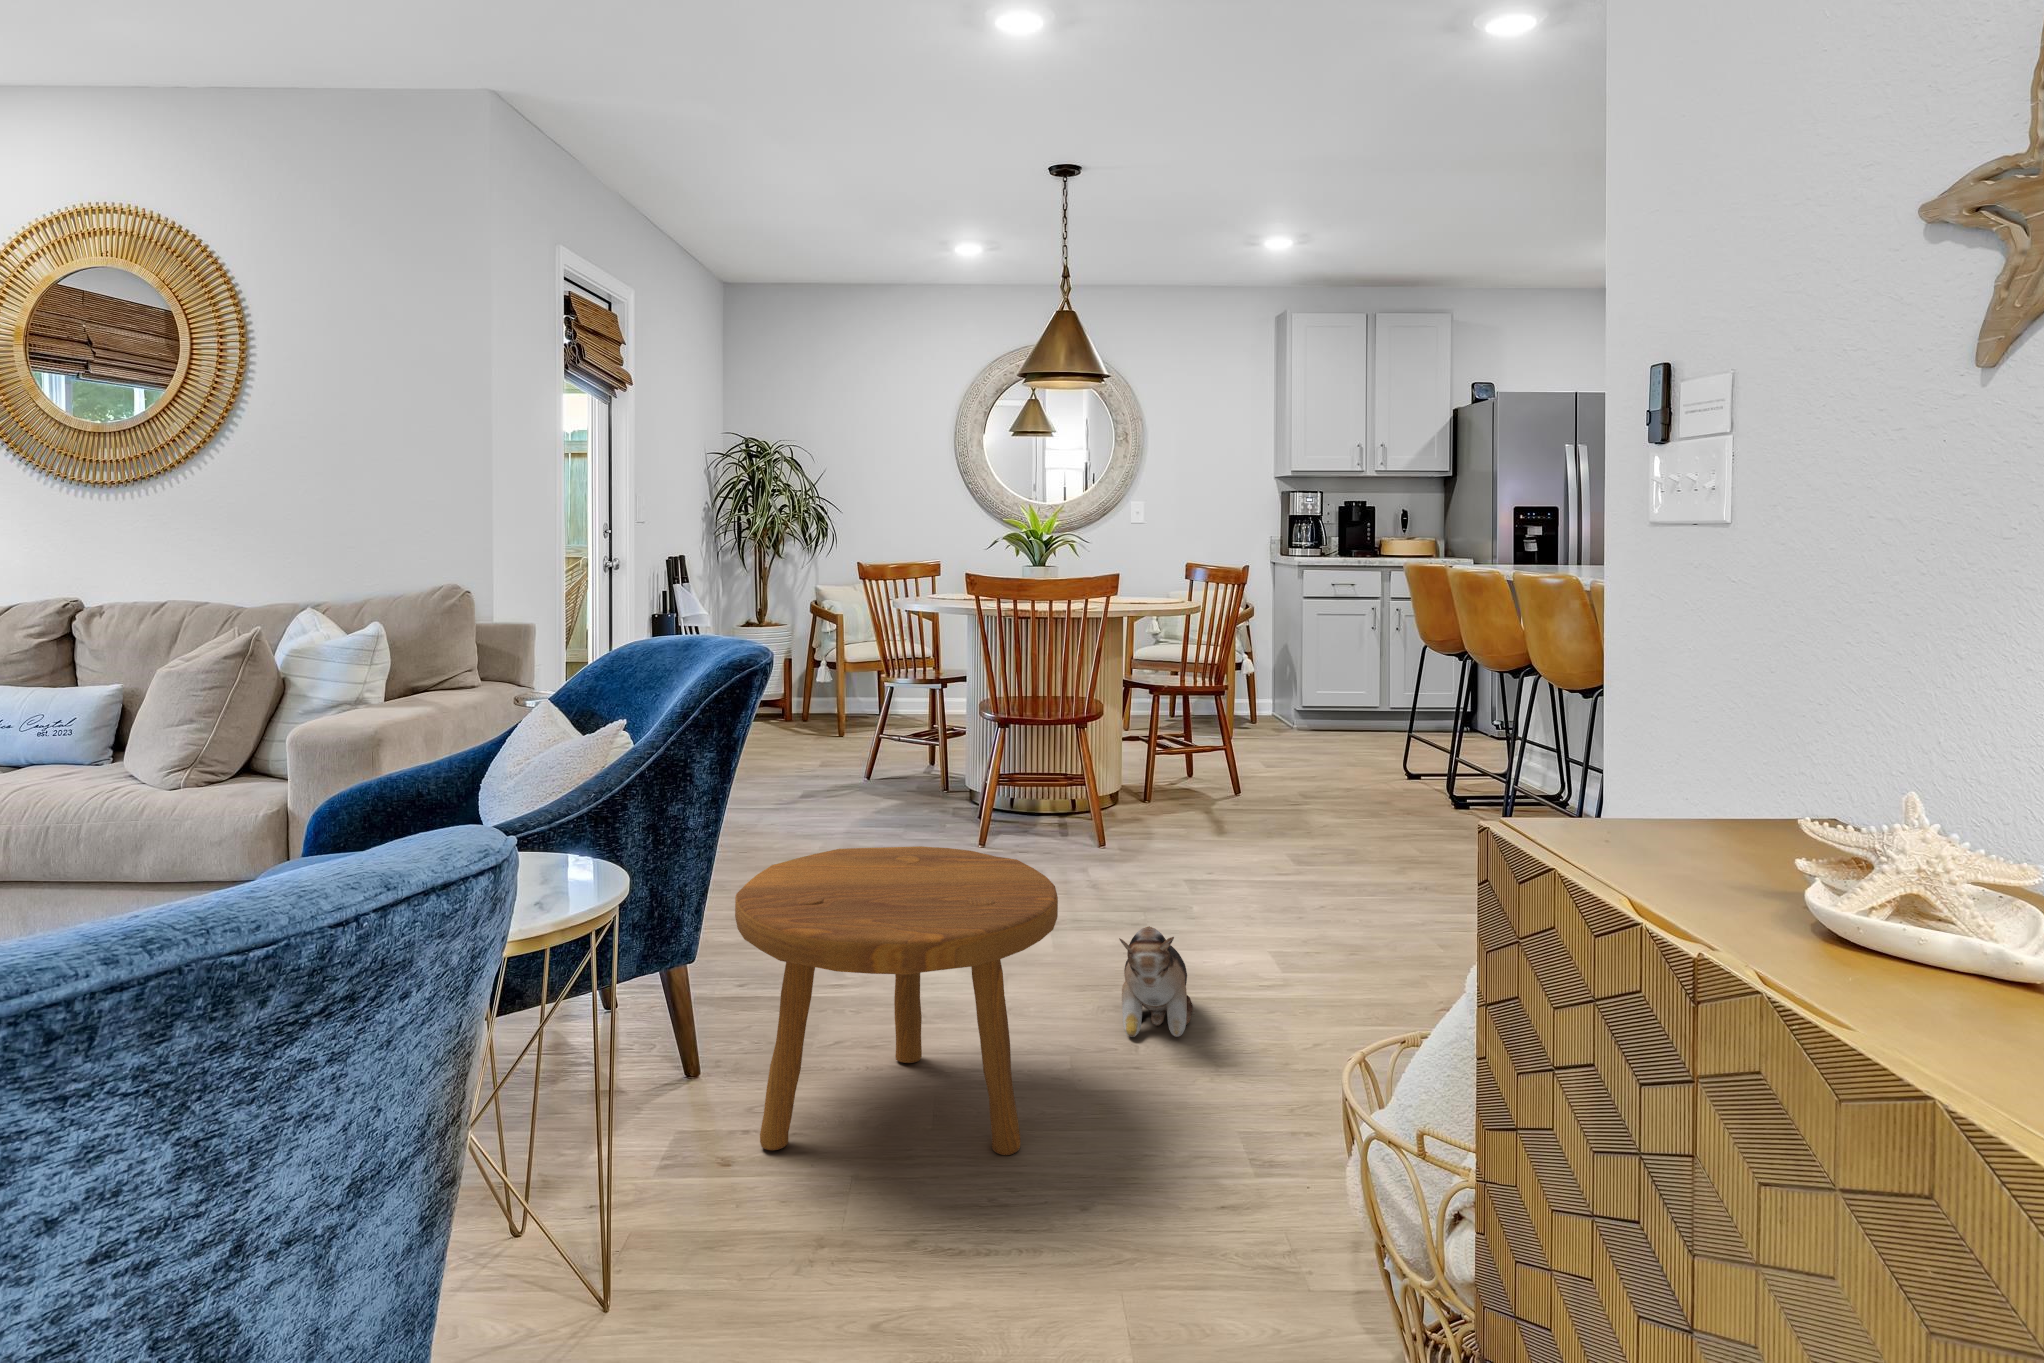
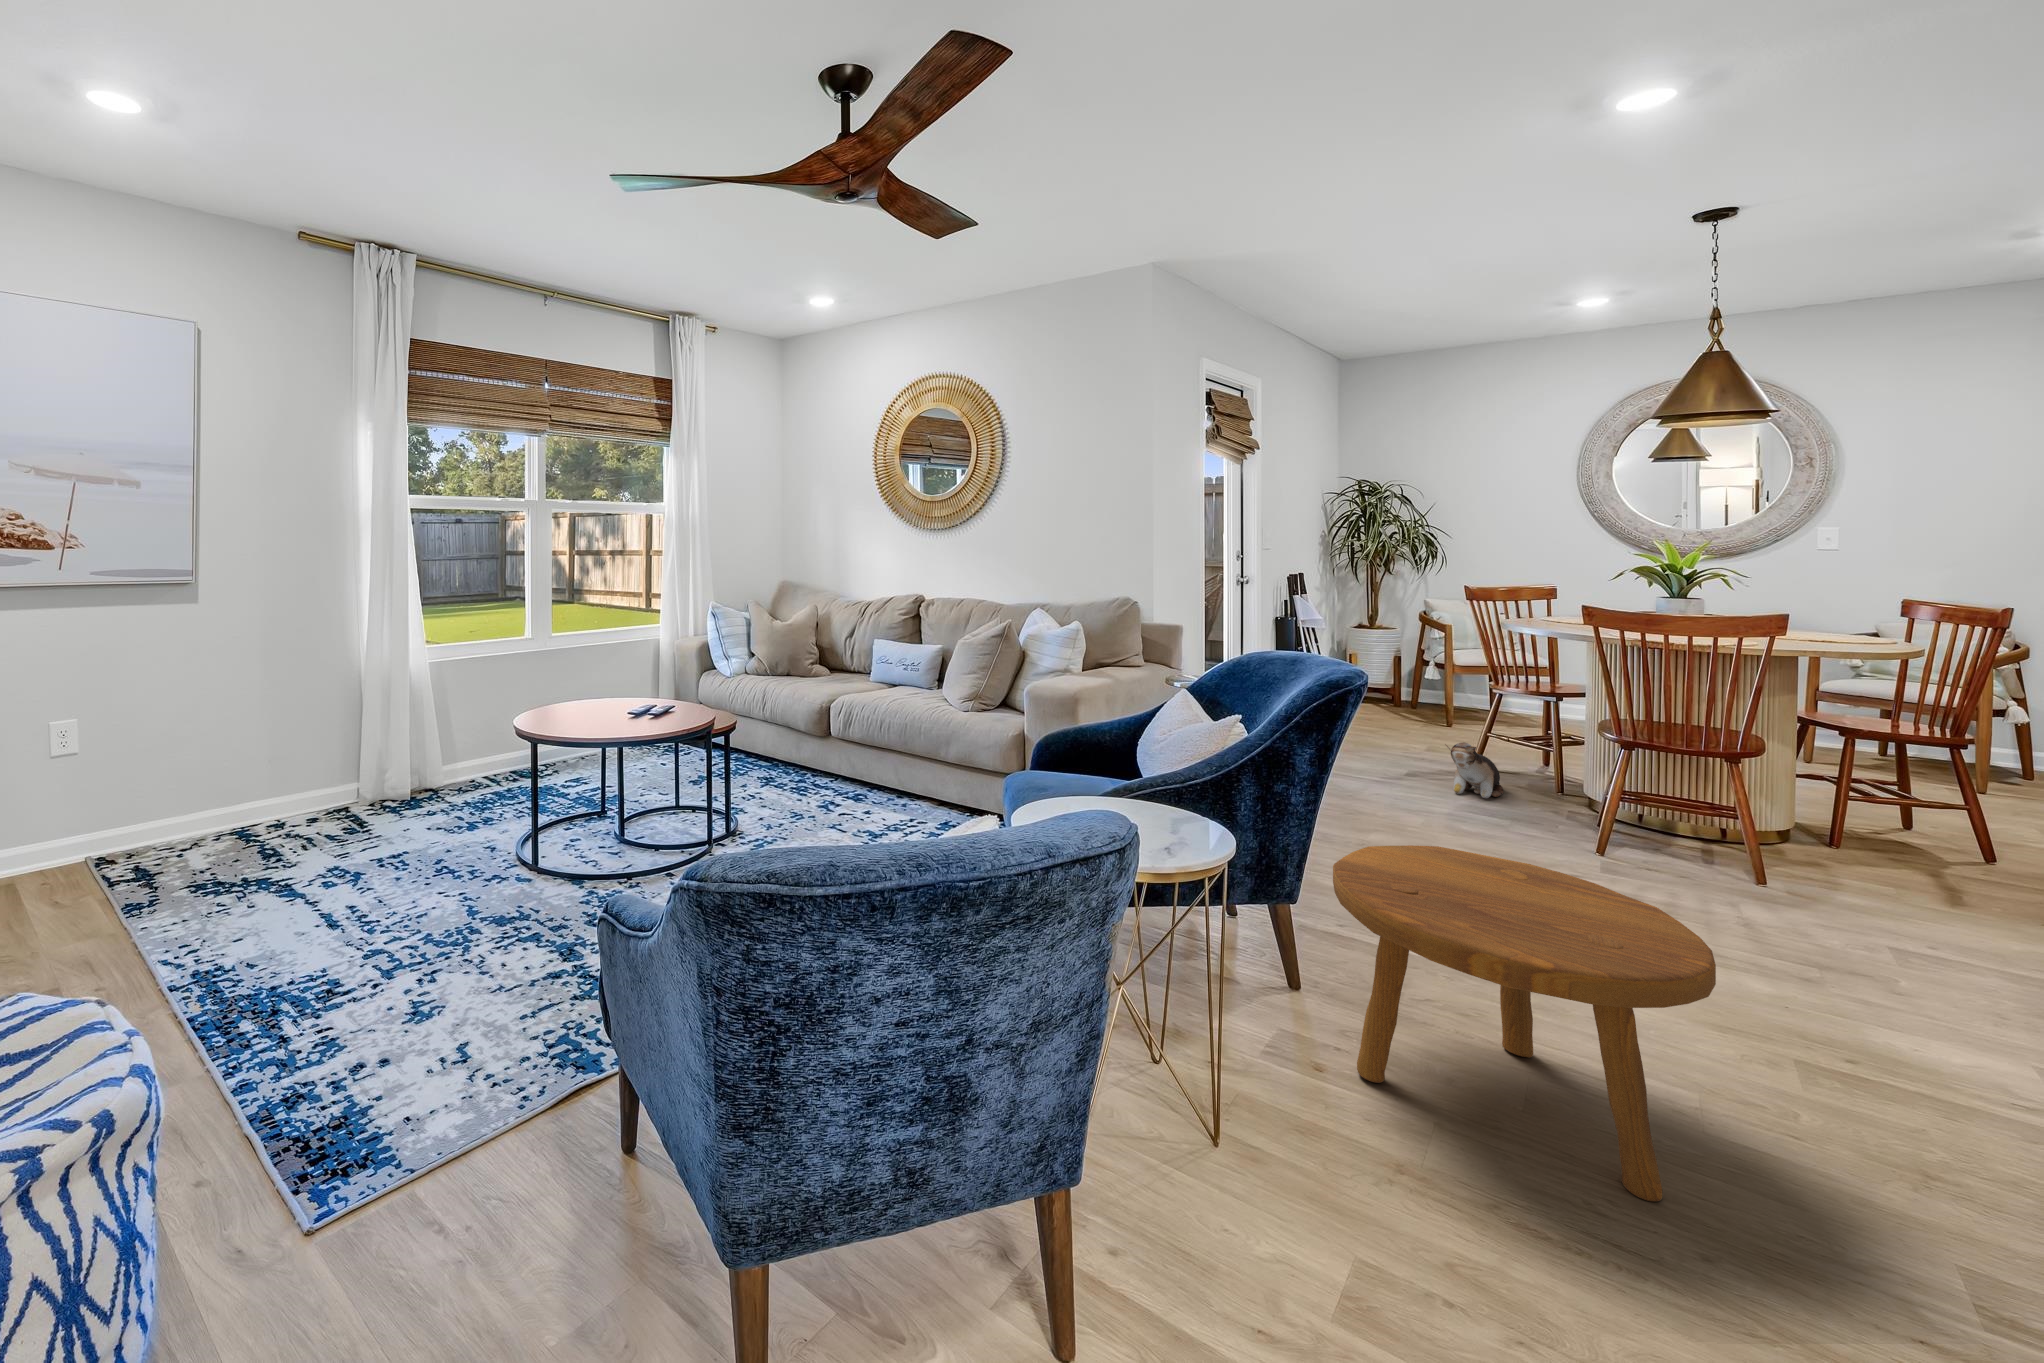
plush toy: present [1119,926,1193,1037] -> present [1445,742,1503,798]

